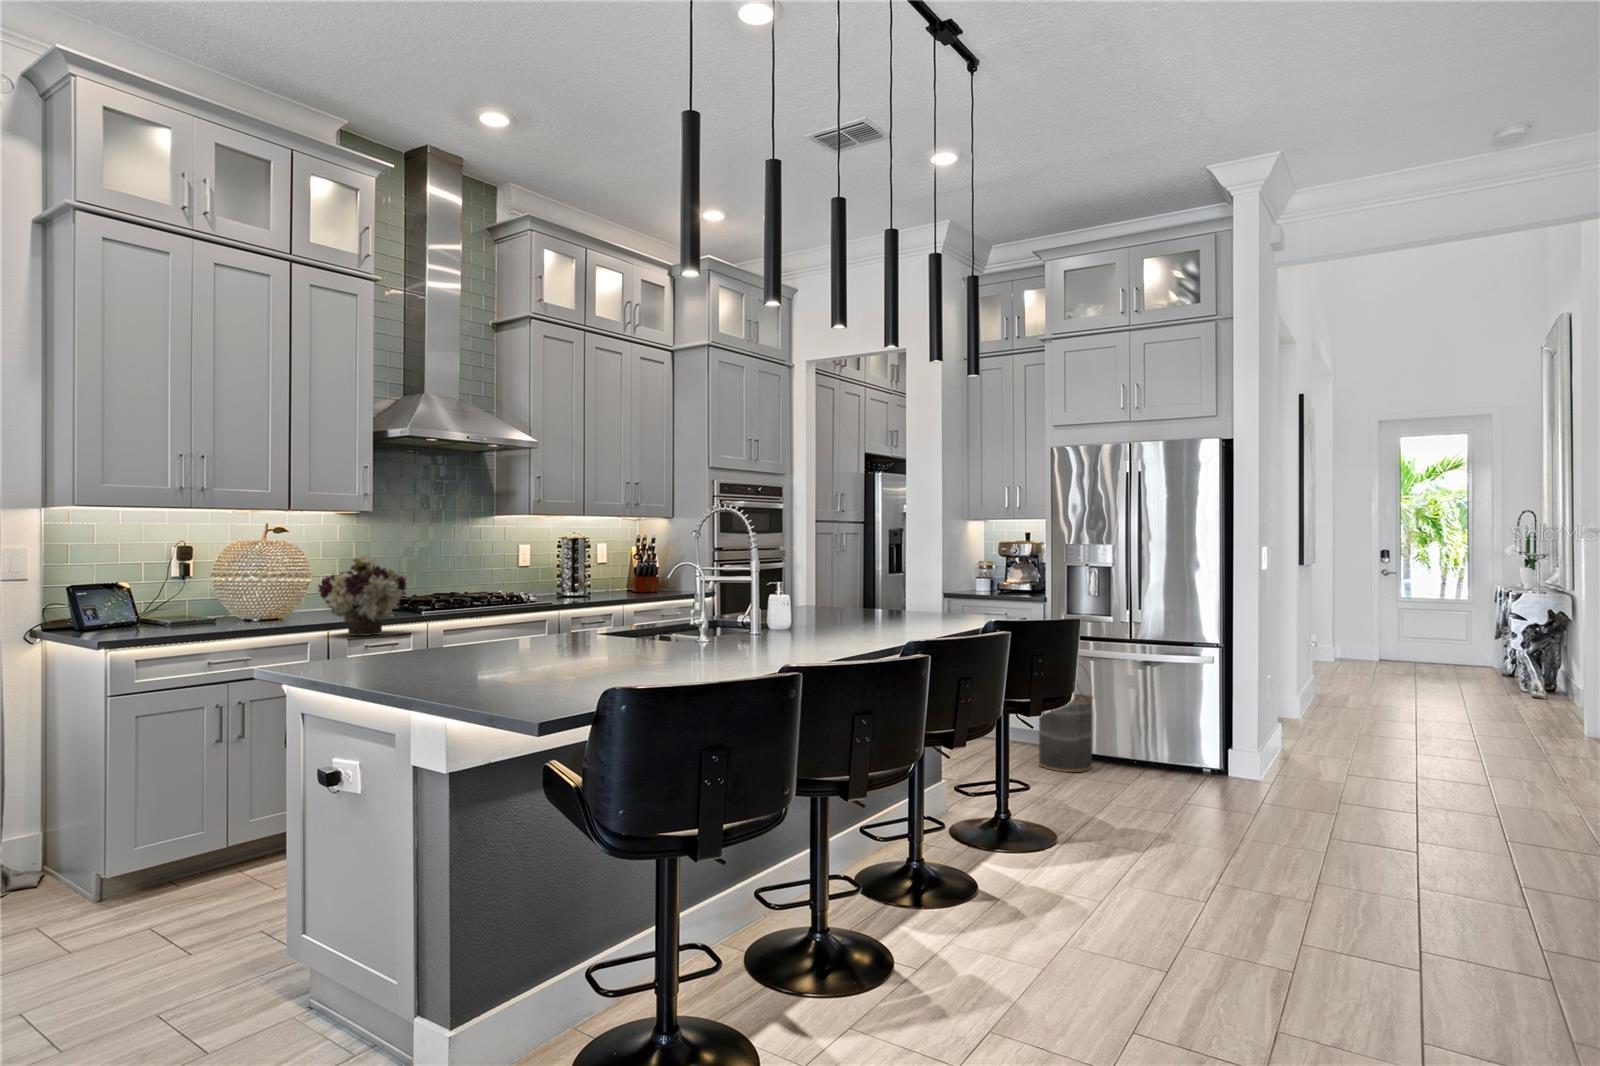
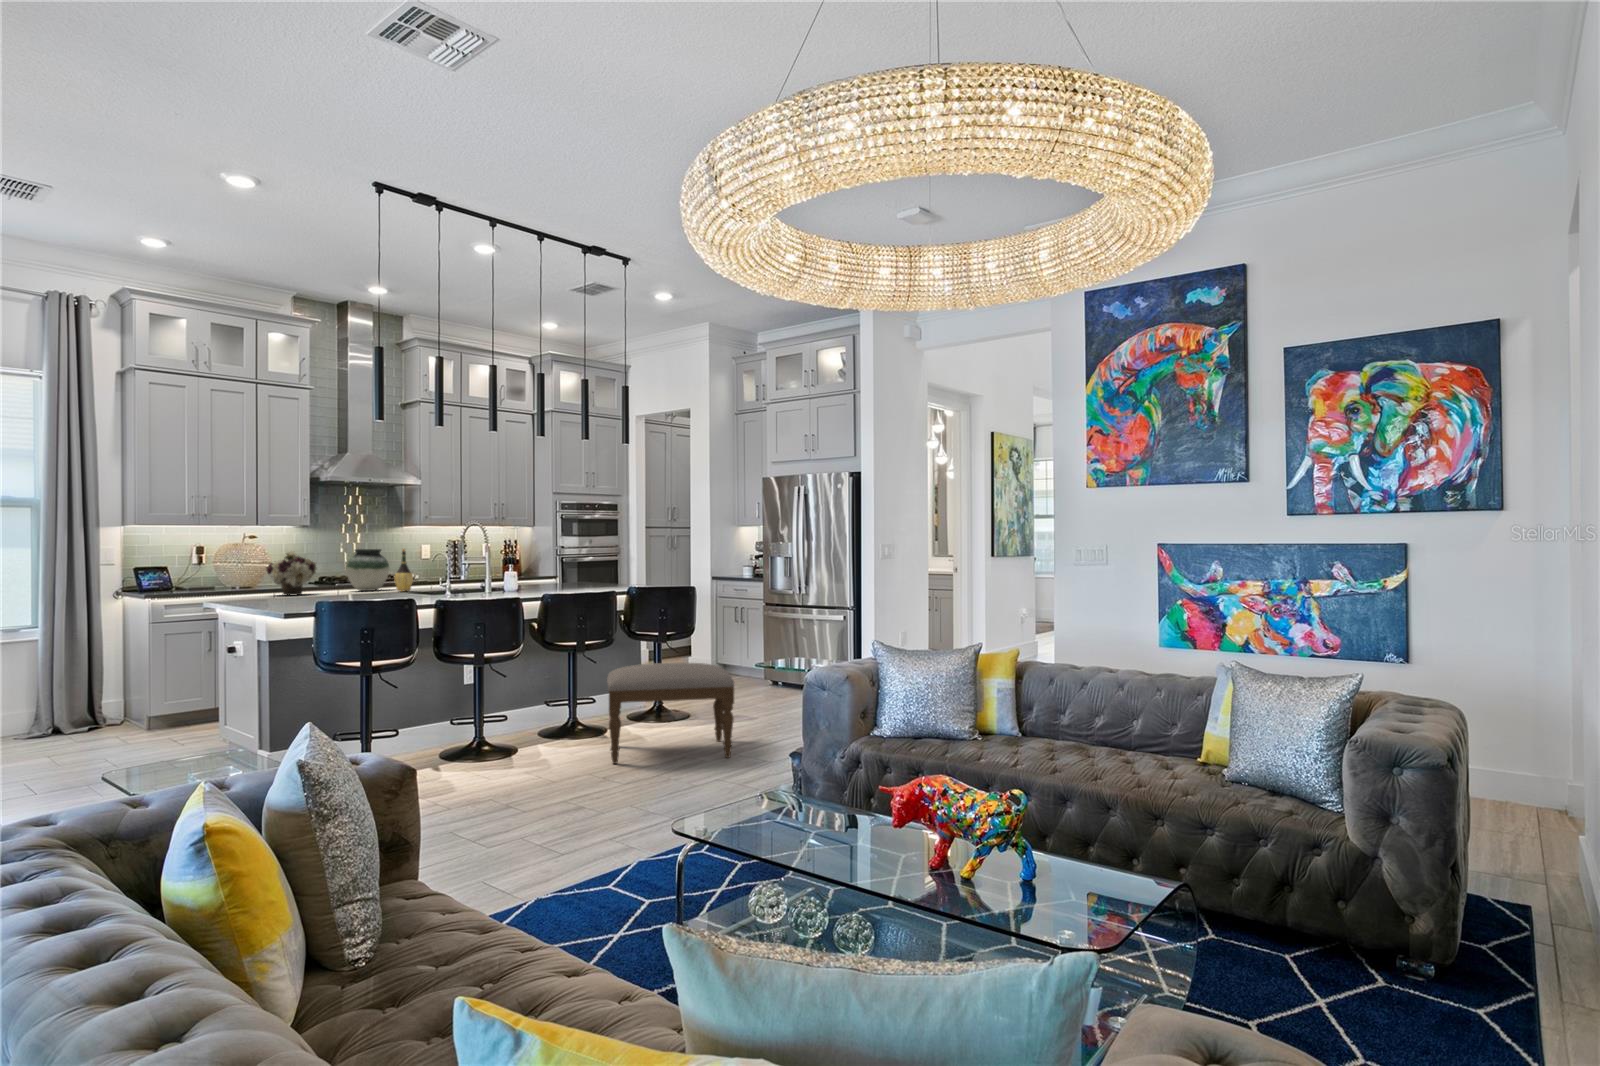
vase: none [448,552,518,624] -> present [346,549,389,591]
wine bottle: none [546,552,577,627] -> present [394,549,413,591]
basket: present [1038,677,1093,772] -> none [746,620,781,691]
ottoman: none [1044,771,1350,999] -> present [607,663,734,764]

